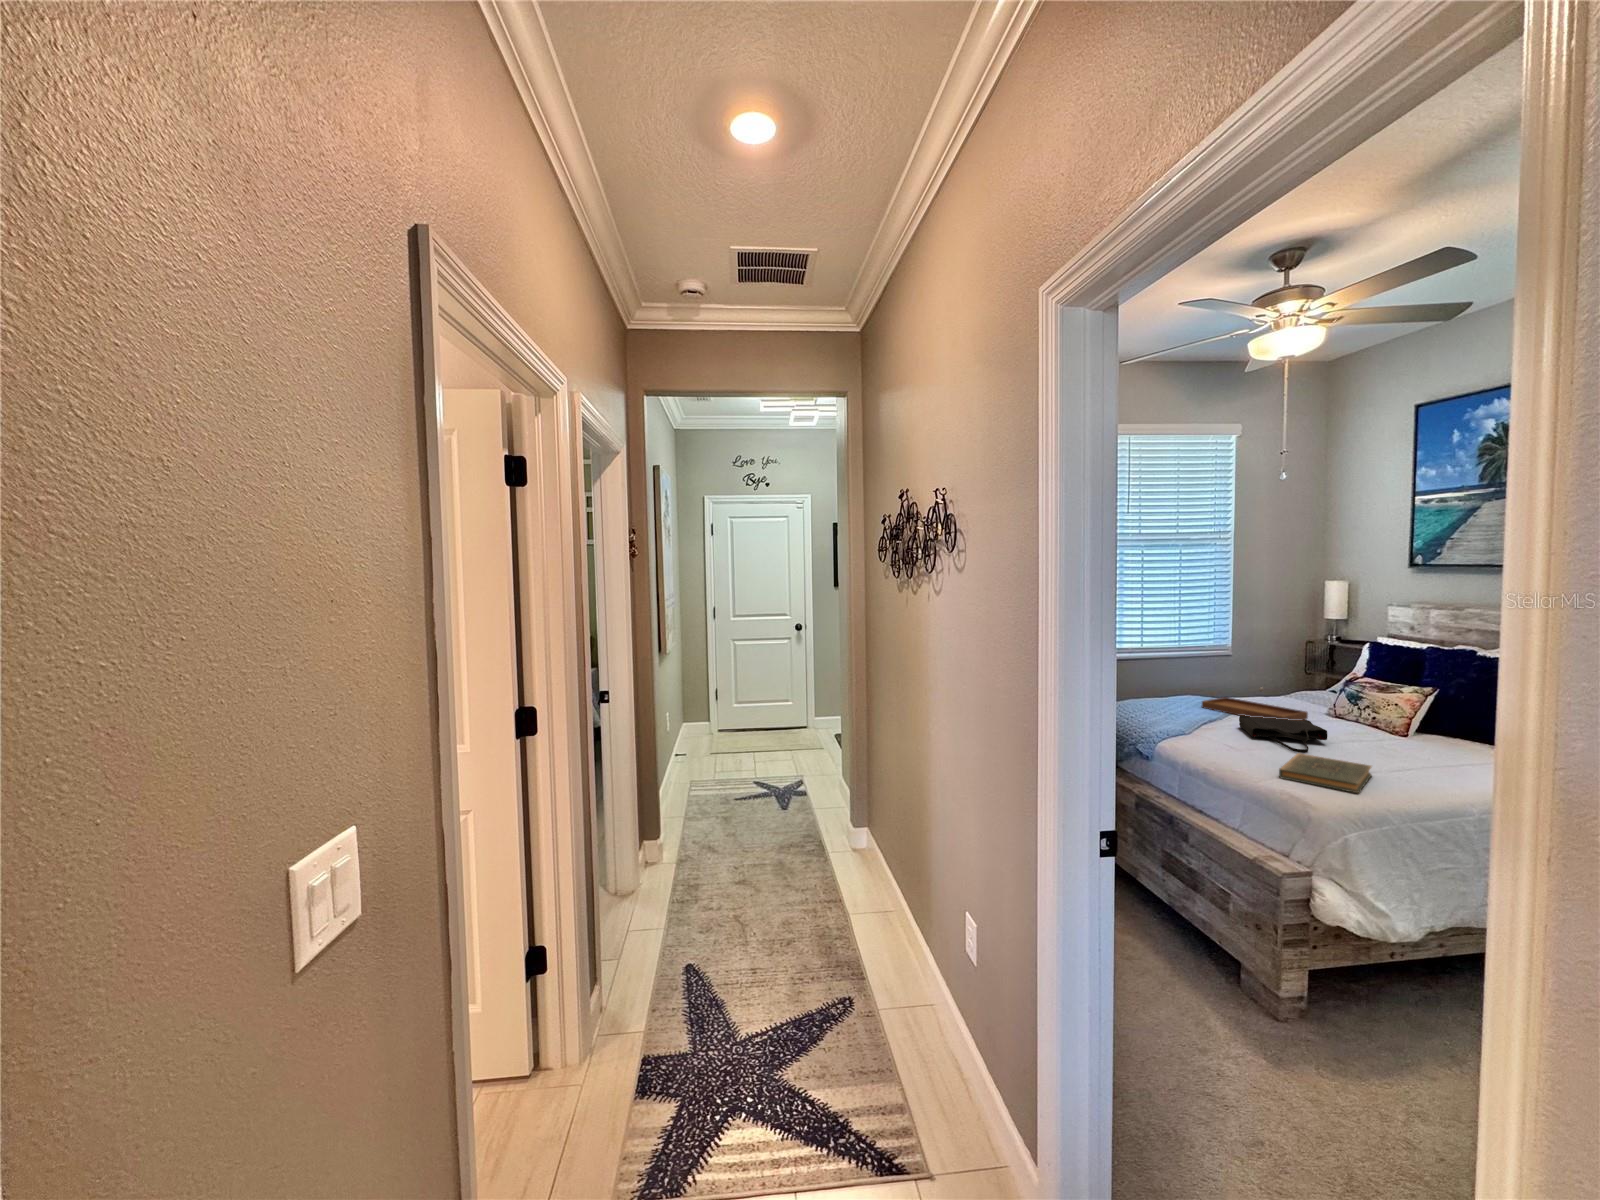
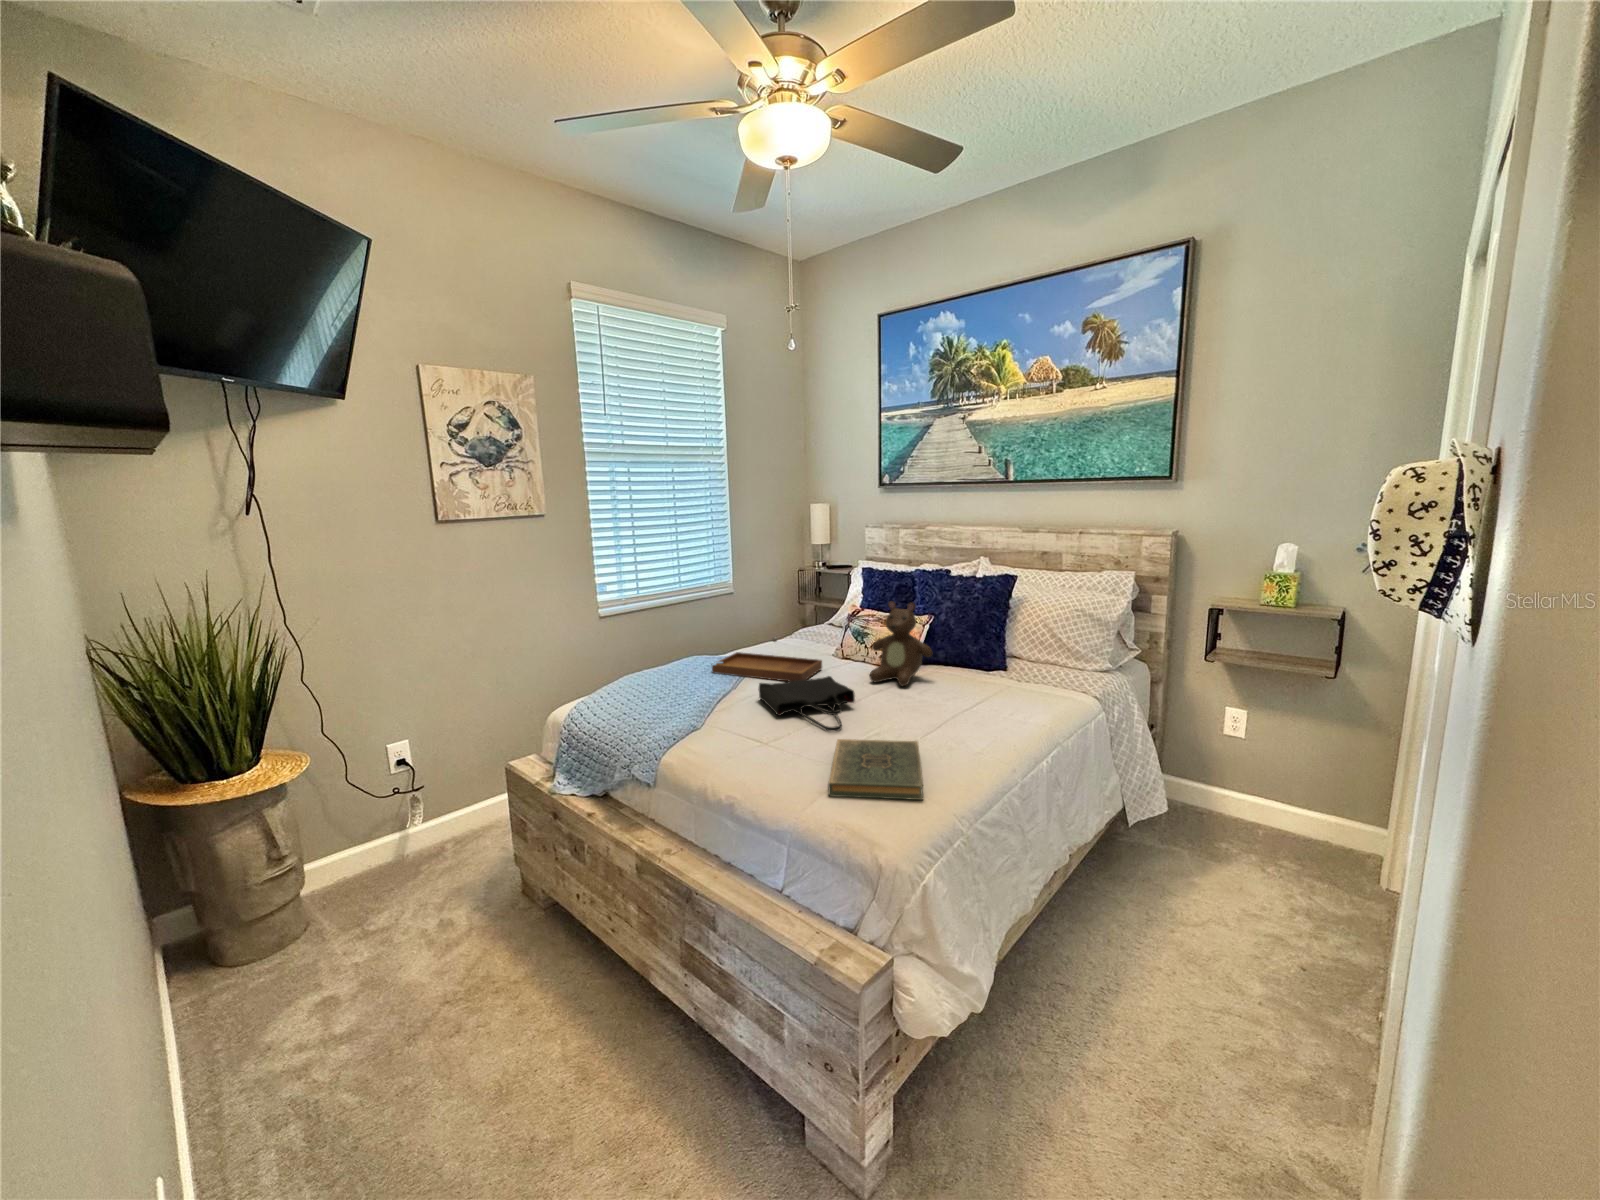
teddy bear: none [1353,669,1427,741] -> present [870,601,932,686]

